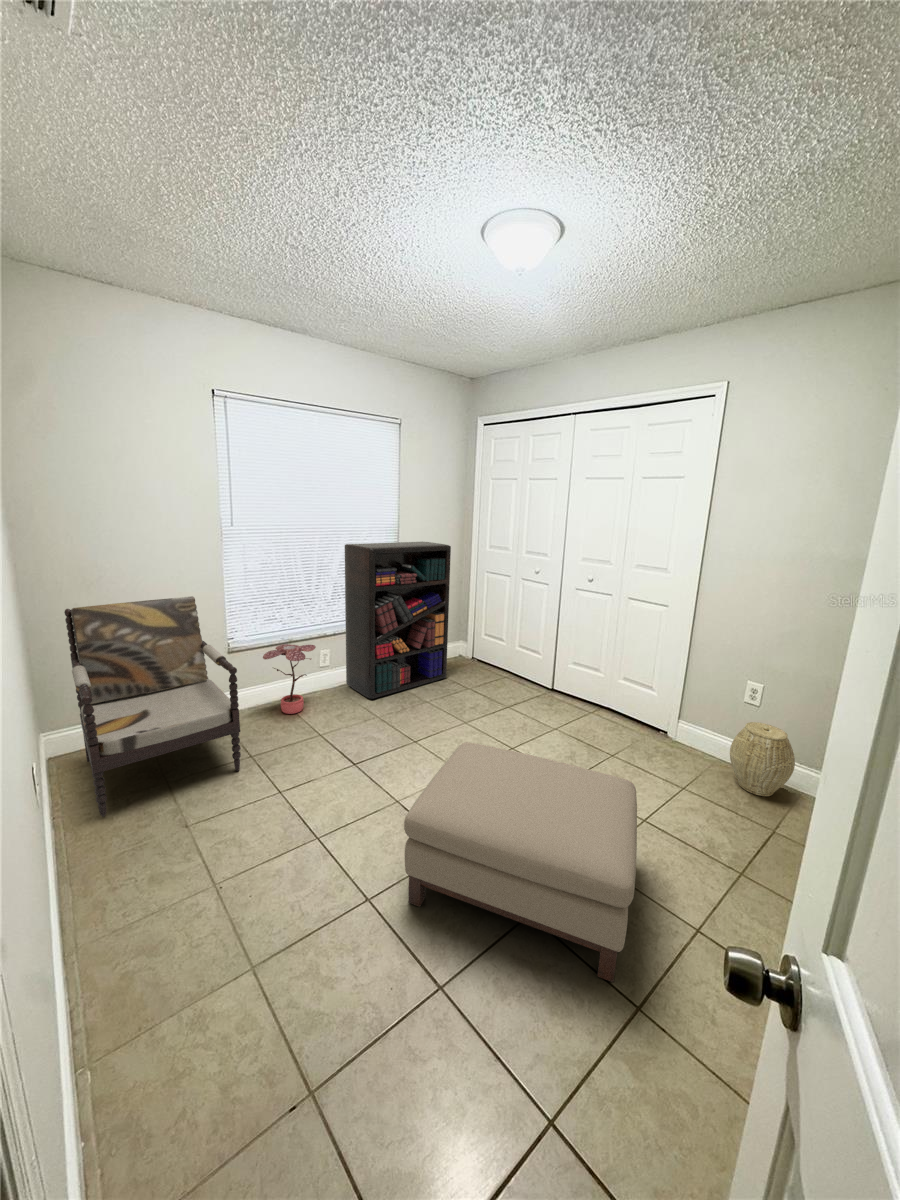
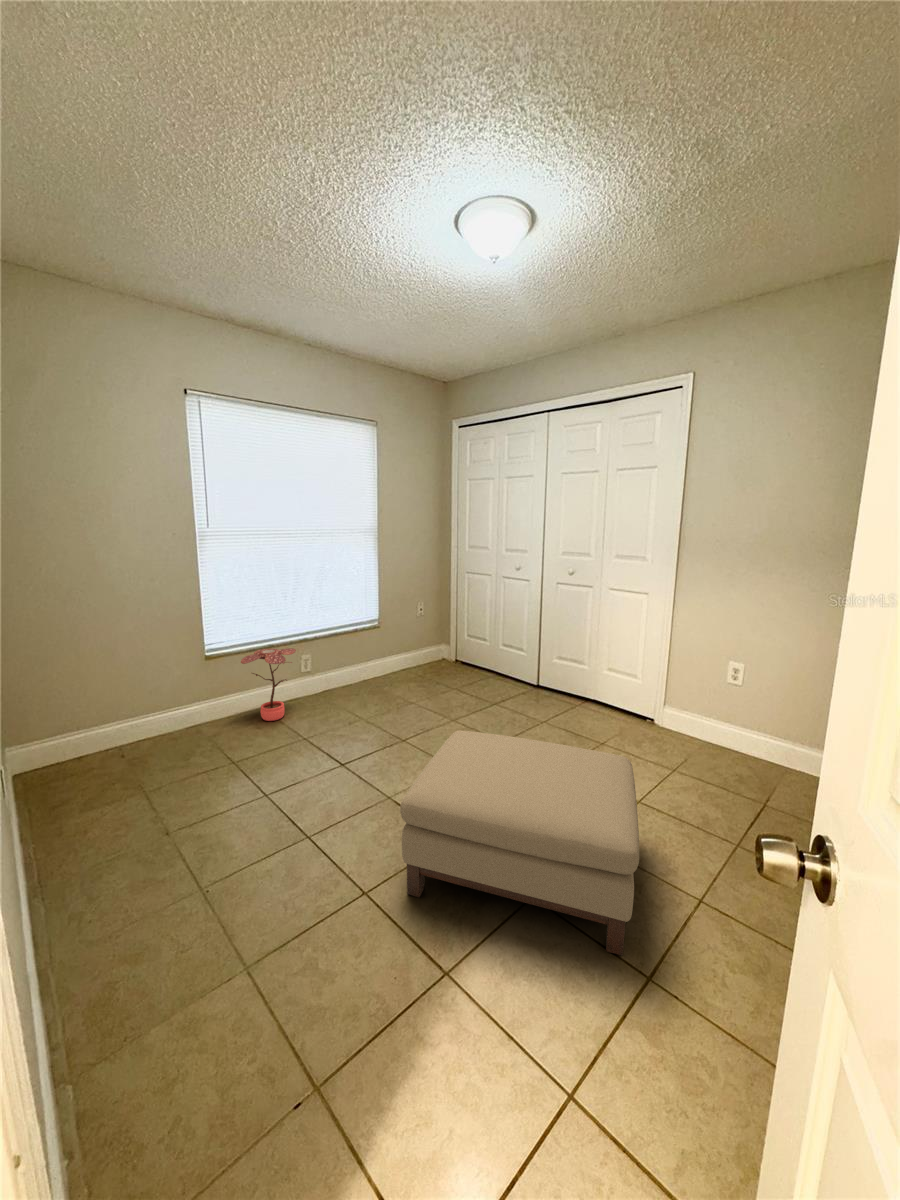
bookshelf: present [345,542,451,699] -> none [323,542,431,703]
armchair: present [64,596,241,817] -> none [27,599,221,831]
woven basket: present [730,722,795,796] -> none [719,701,782,774]

